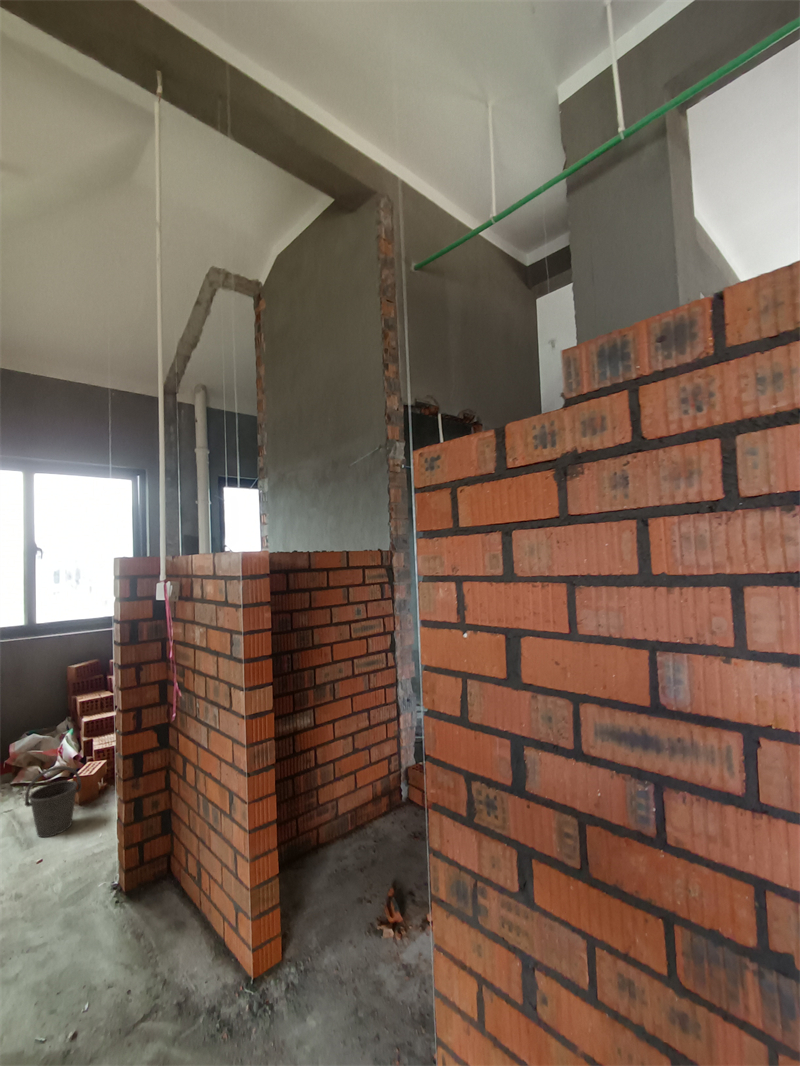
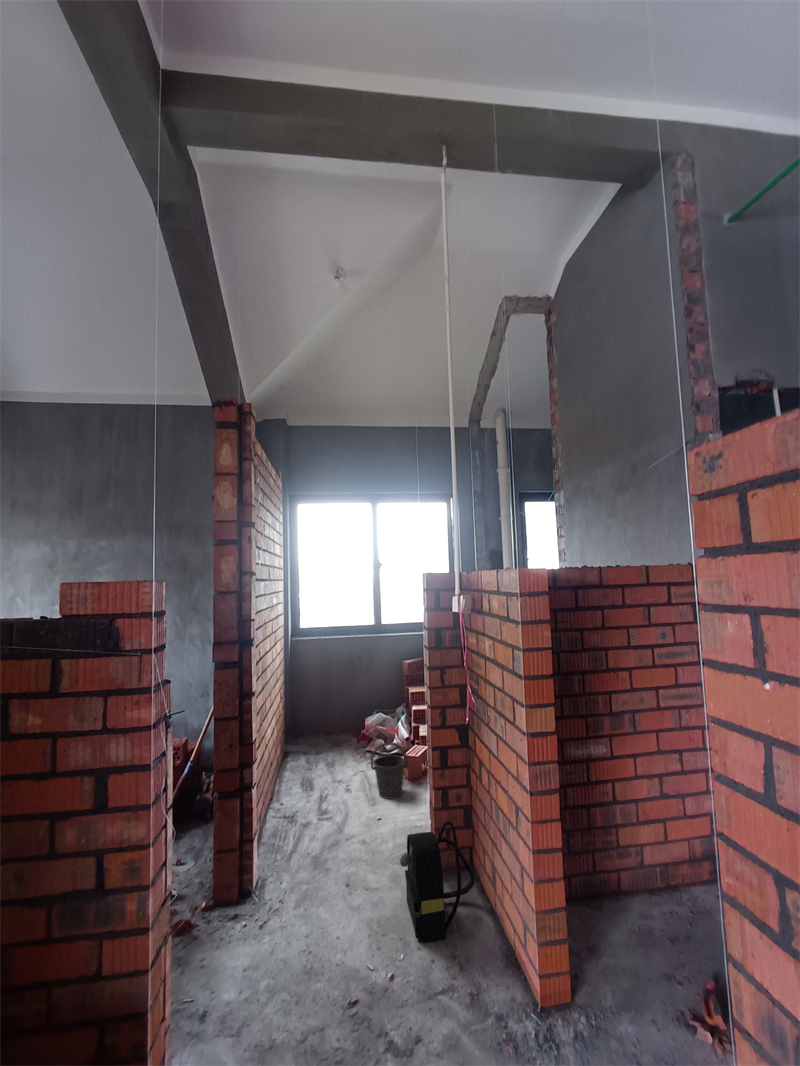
backpack: none [80,832,176,982] -> present [400,820,475,942]

